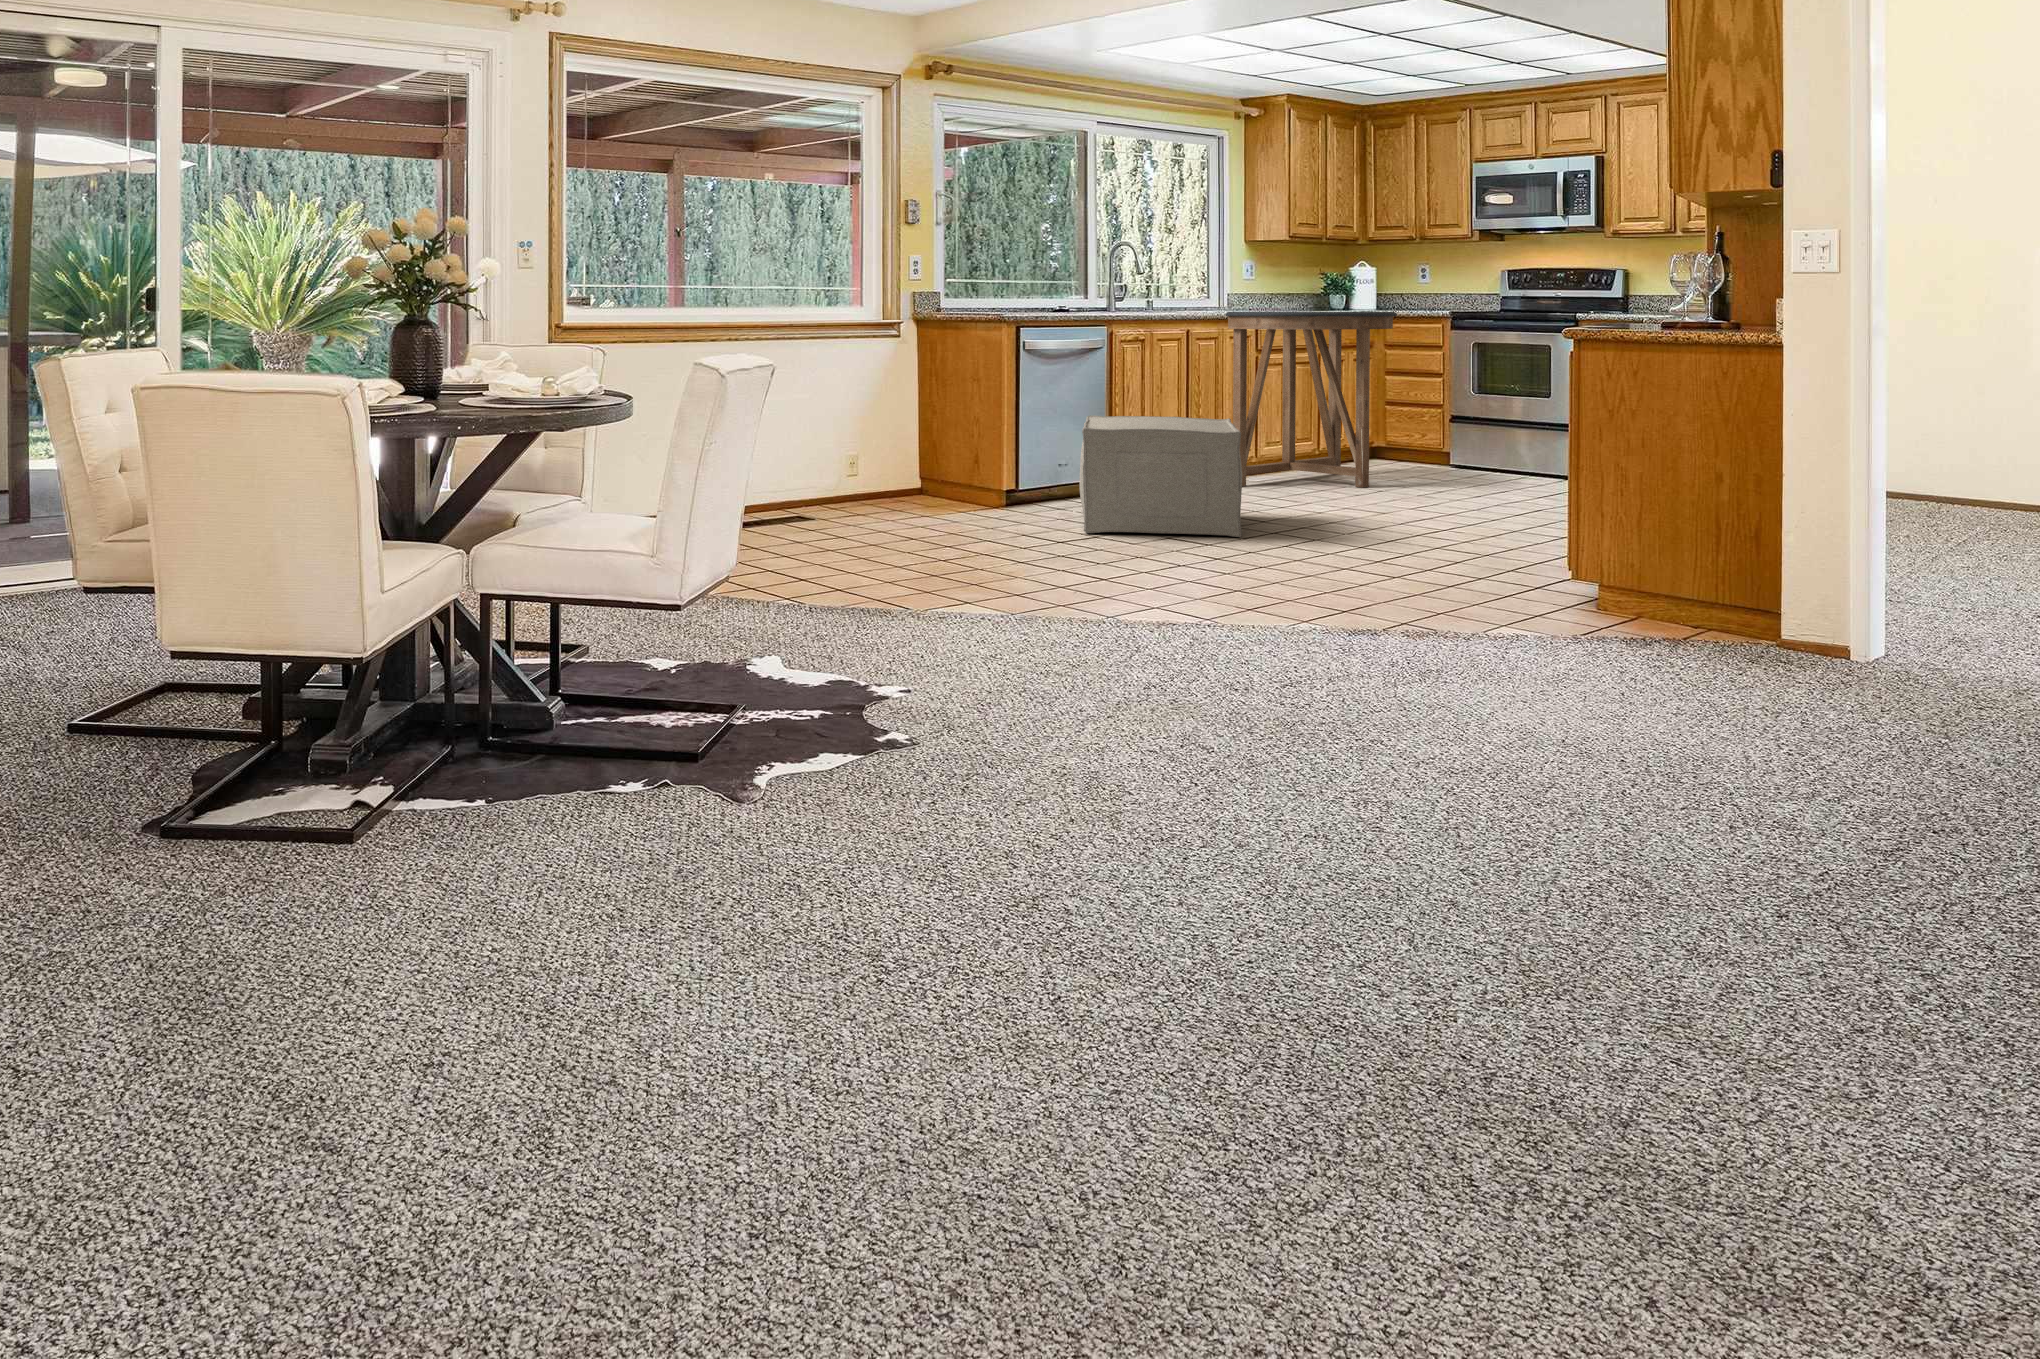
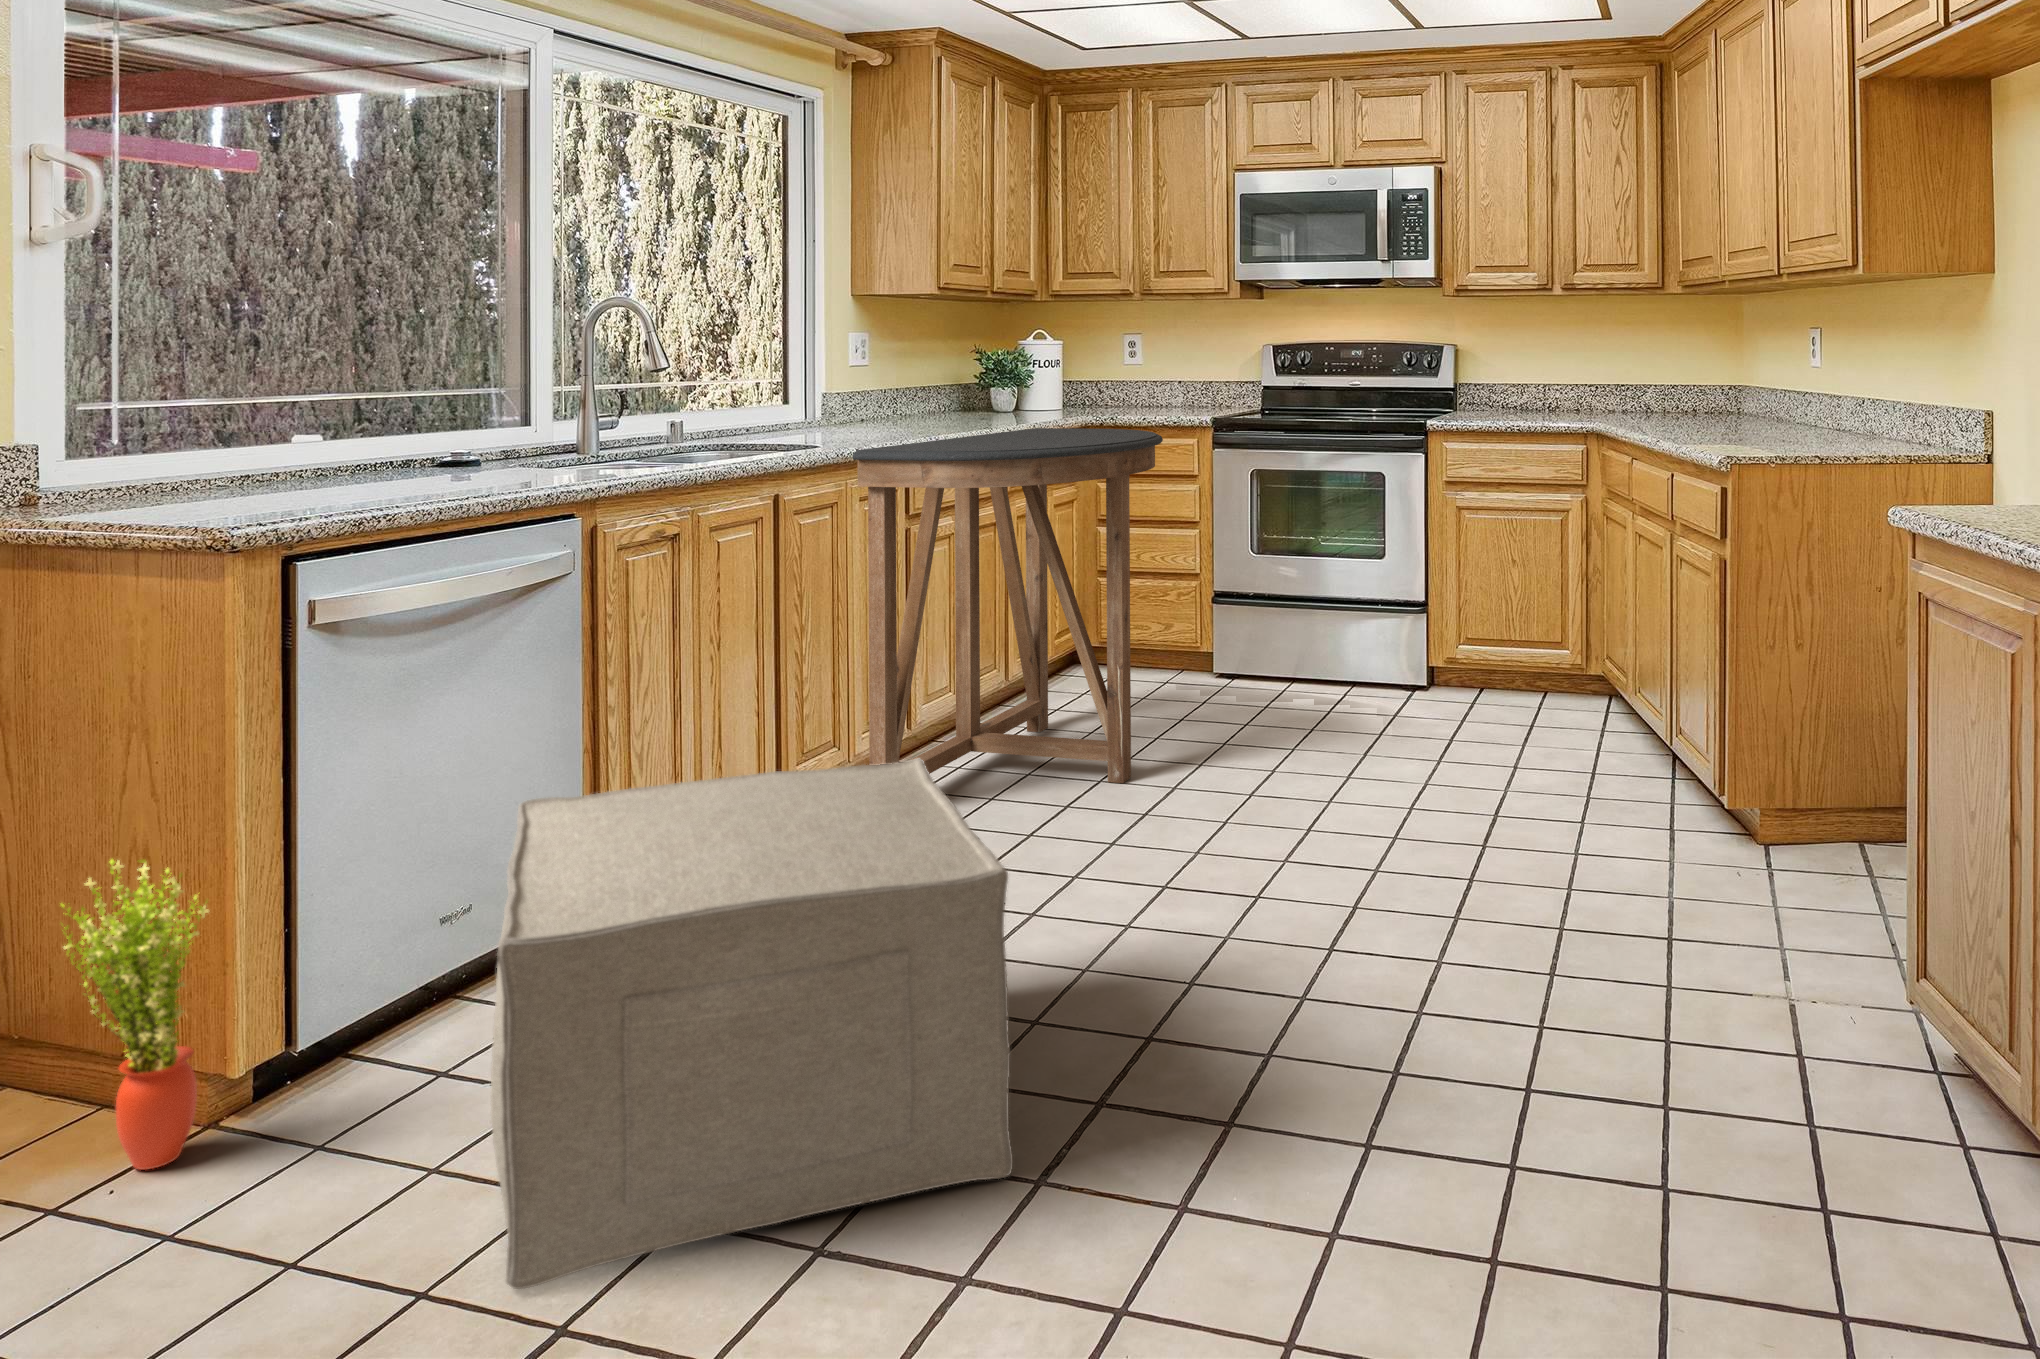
potted plant: none [958,417,998,513] -> present [62,860,209,1170]

